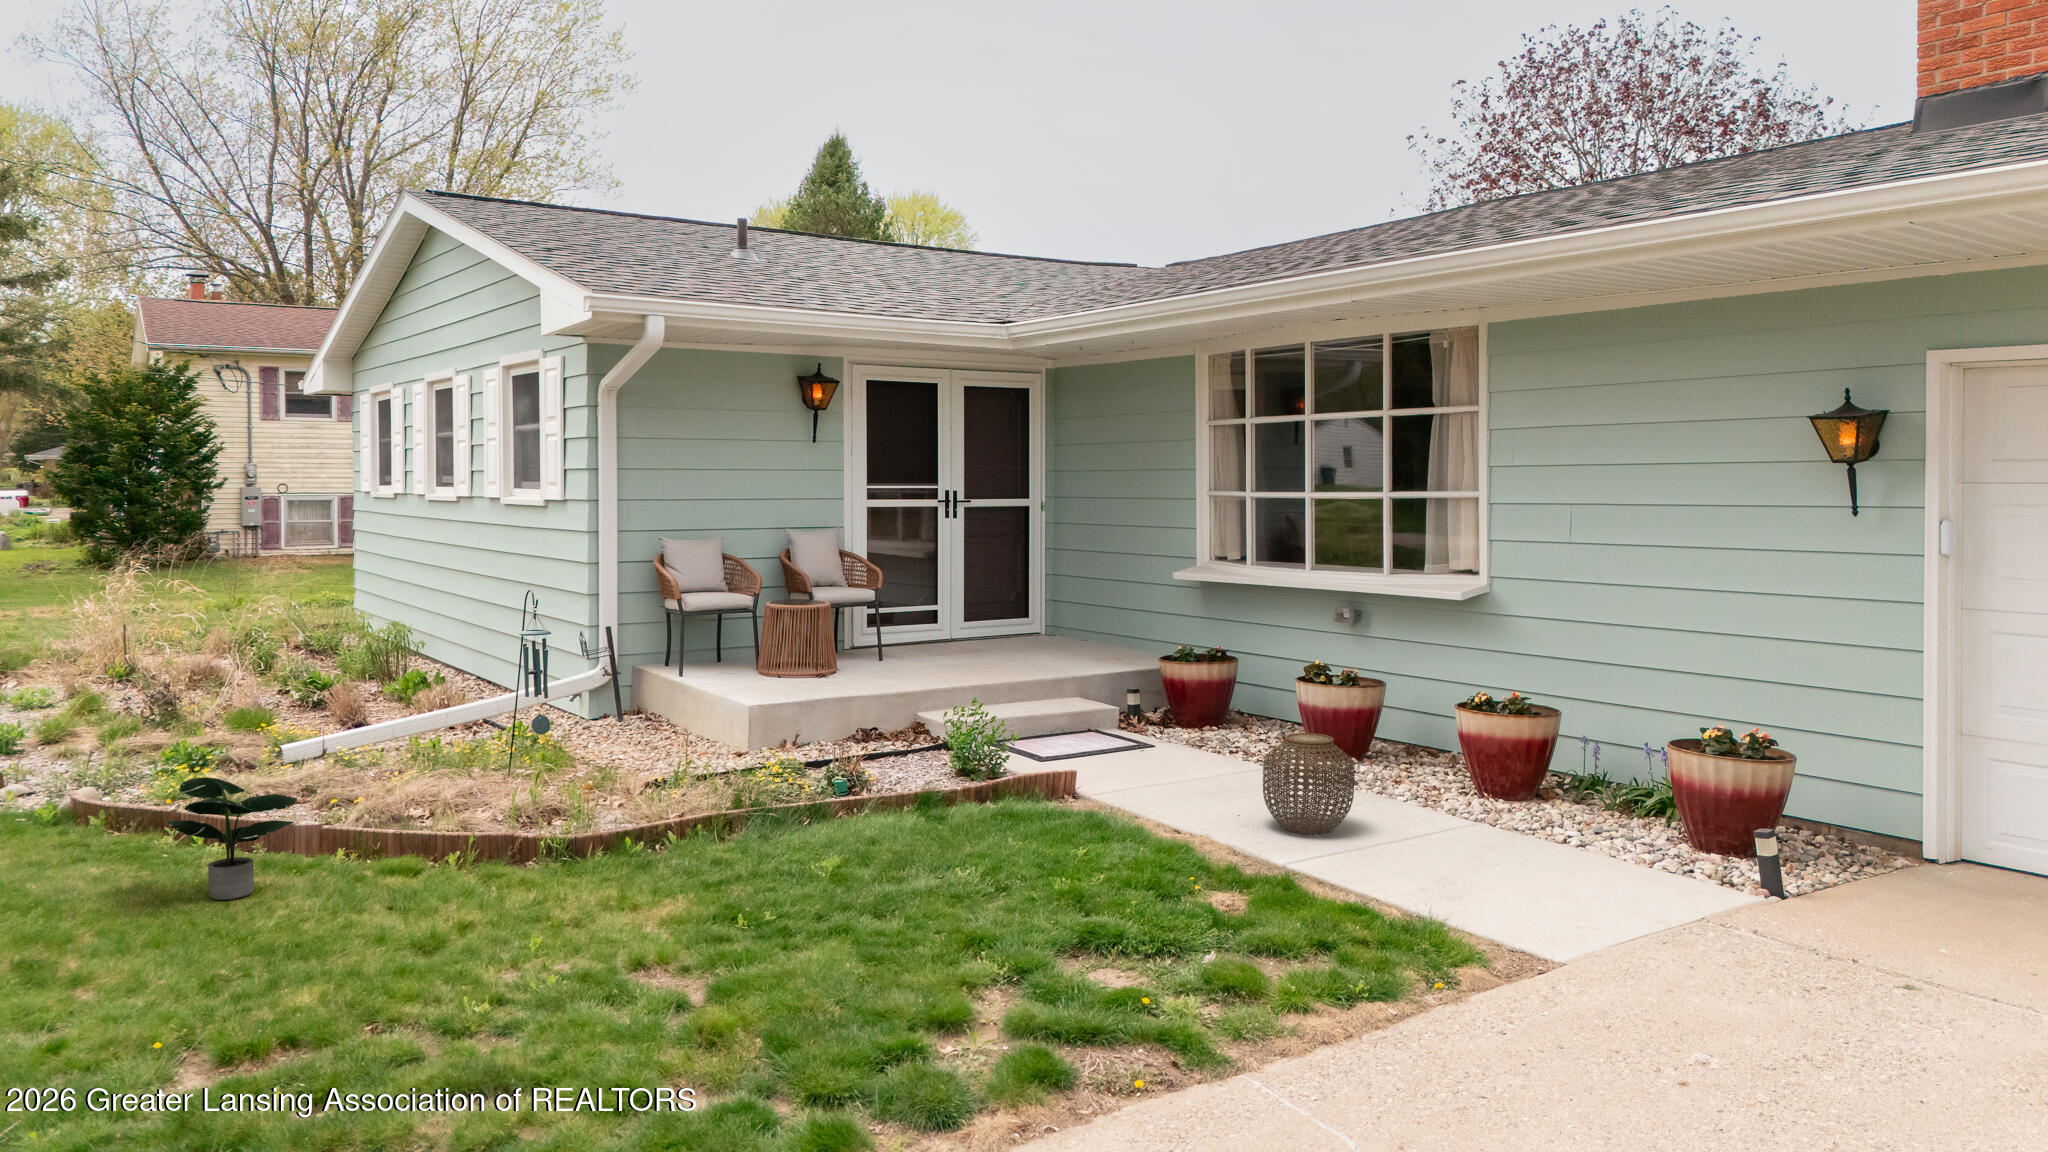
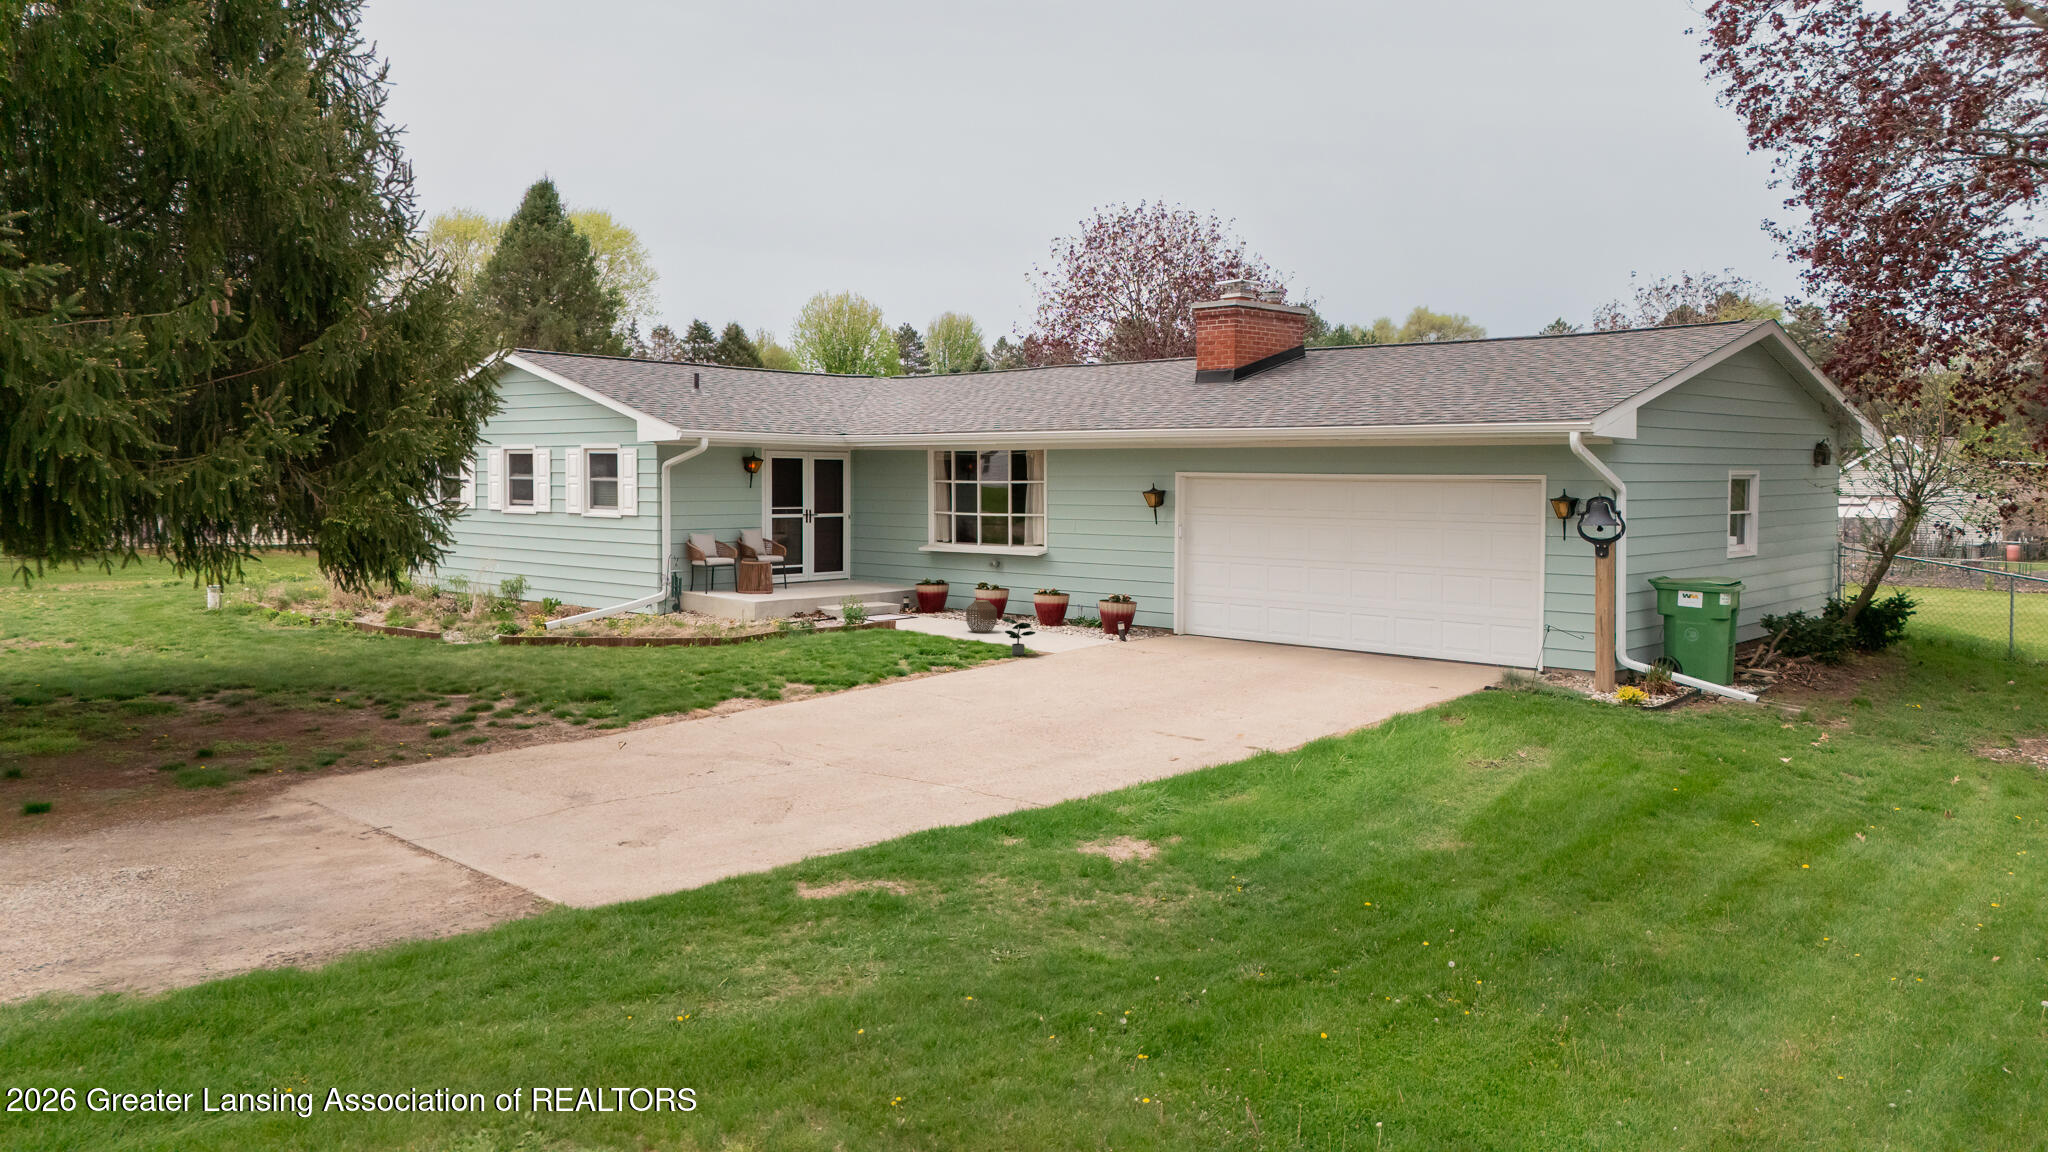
potted plant: present [167,777,297,900] -> present [1002,618,1036,655]

